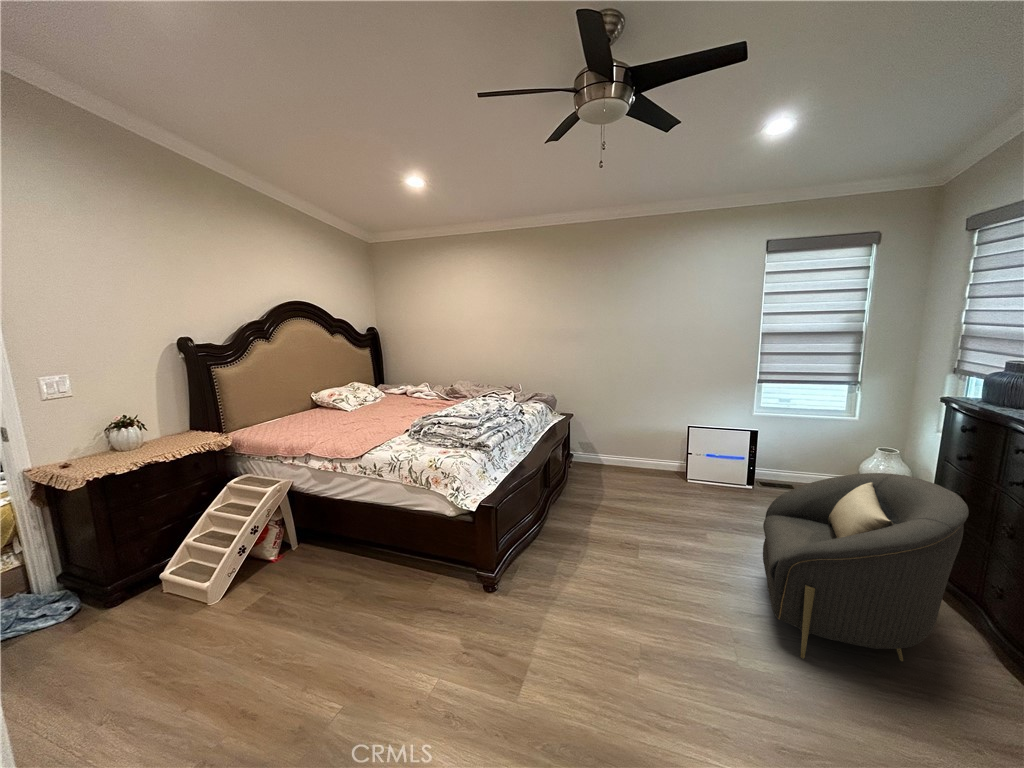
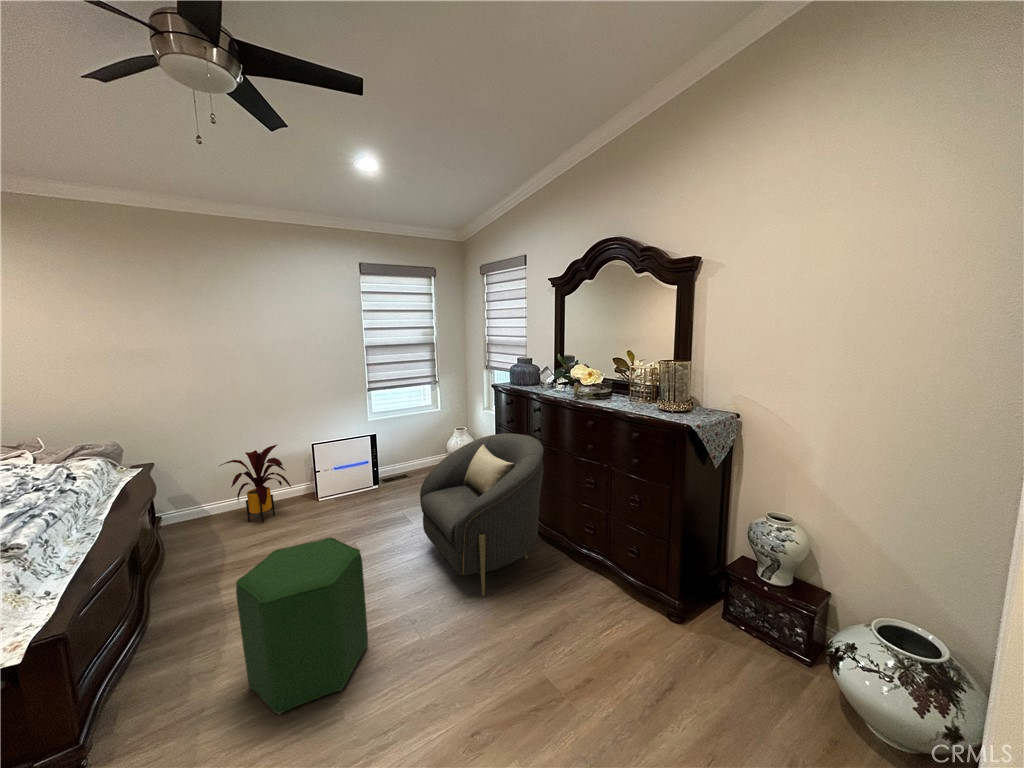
house plant: none [610,419,661,483] -> present [219,445,291,522]
ottoman: none [574,506,664,638] -> present [236,538,368,714]

